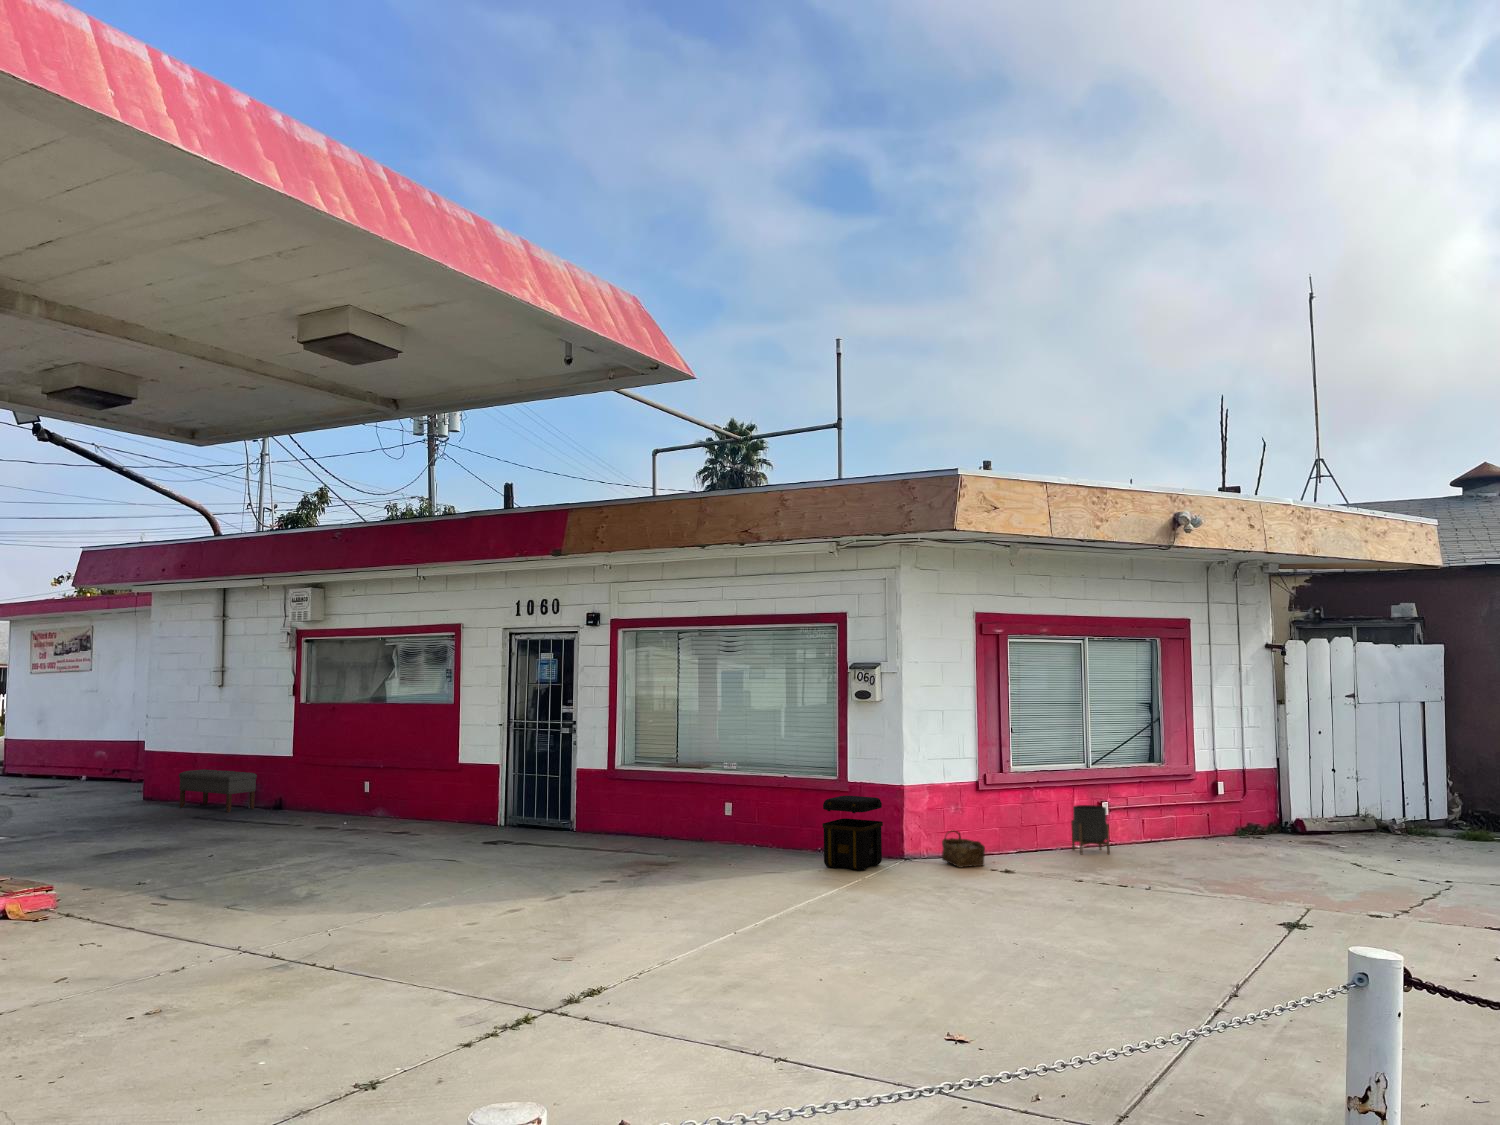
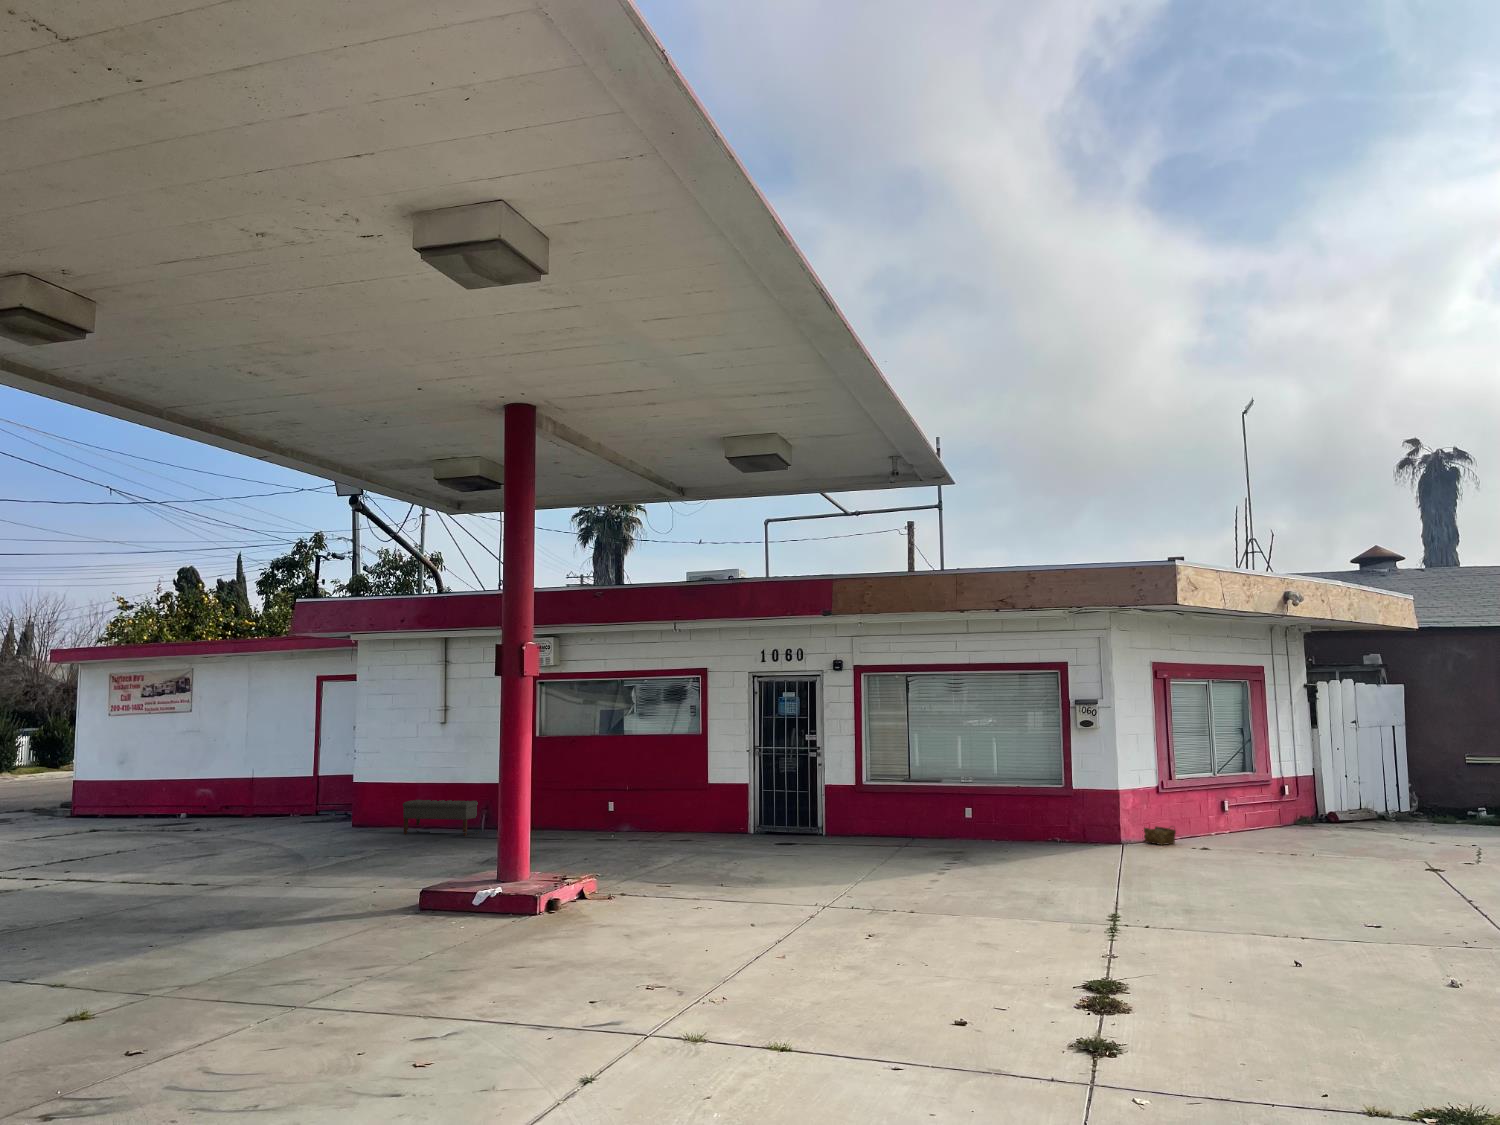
toolbox: present [822,796,883,871] -> none [1068,797,1106,849]
planter: present [1071,805,1110,854] -> none [1208,802,1240,836]

